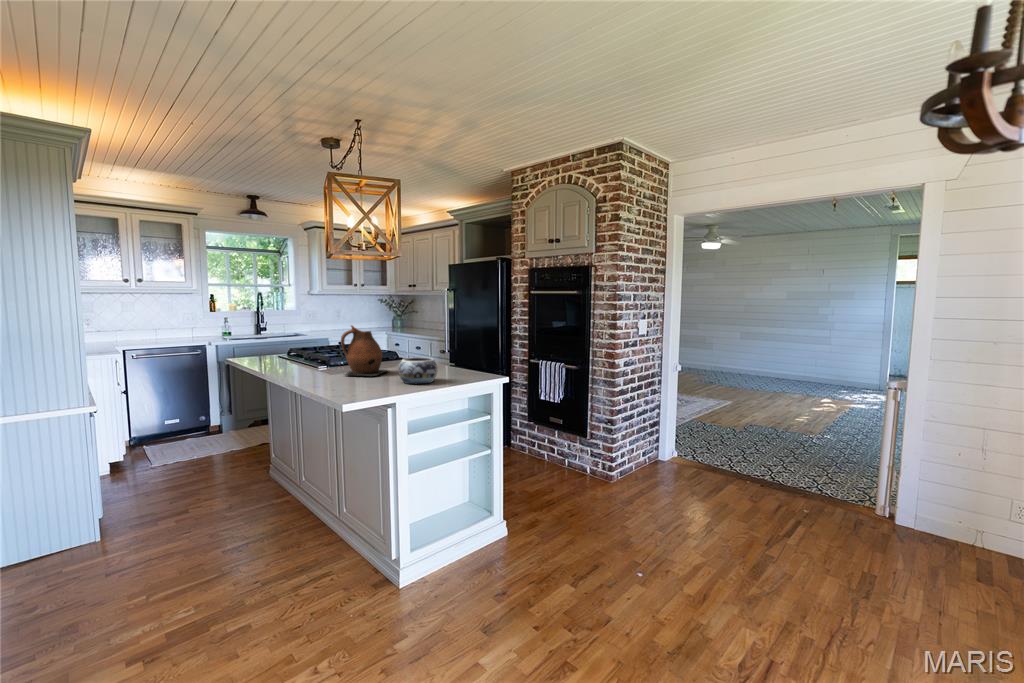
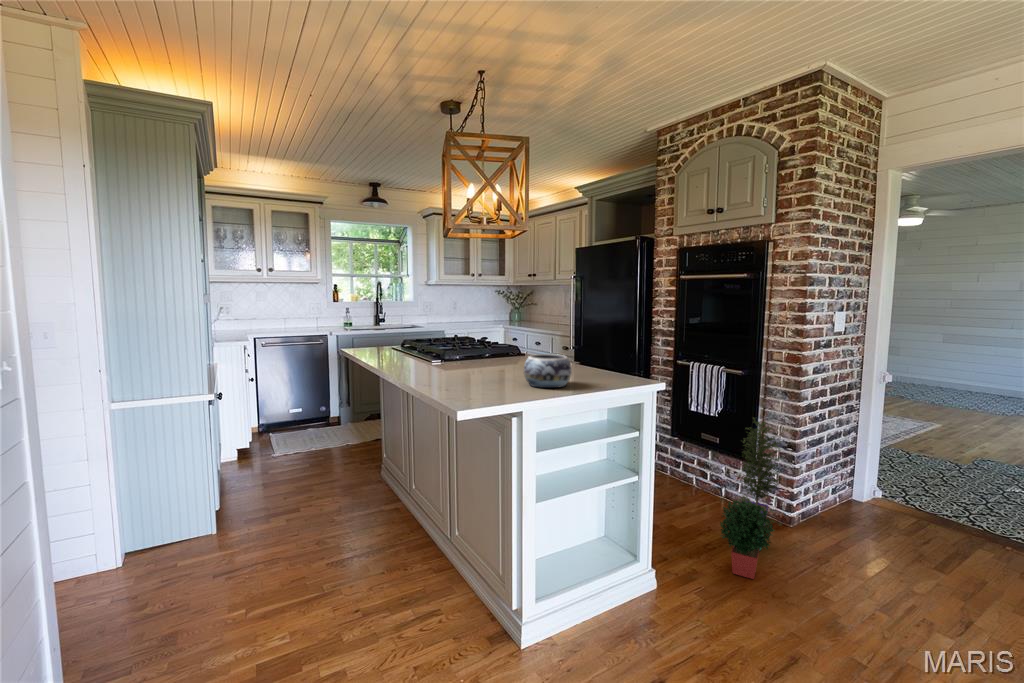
ceramic pitcher: present [341,325,388,376] -> none [457,314,512,376]
potted plant: none [555,401,606,521] -> present [720,418,781,579]

